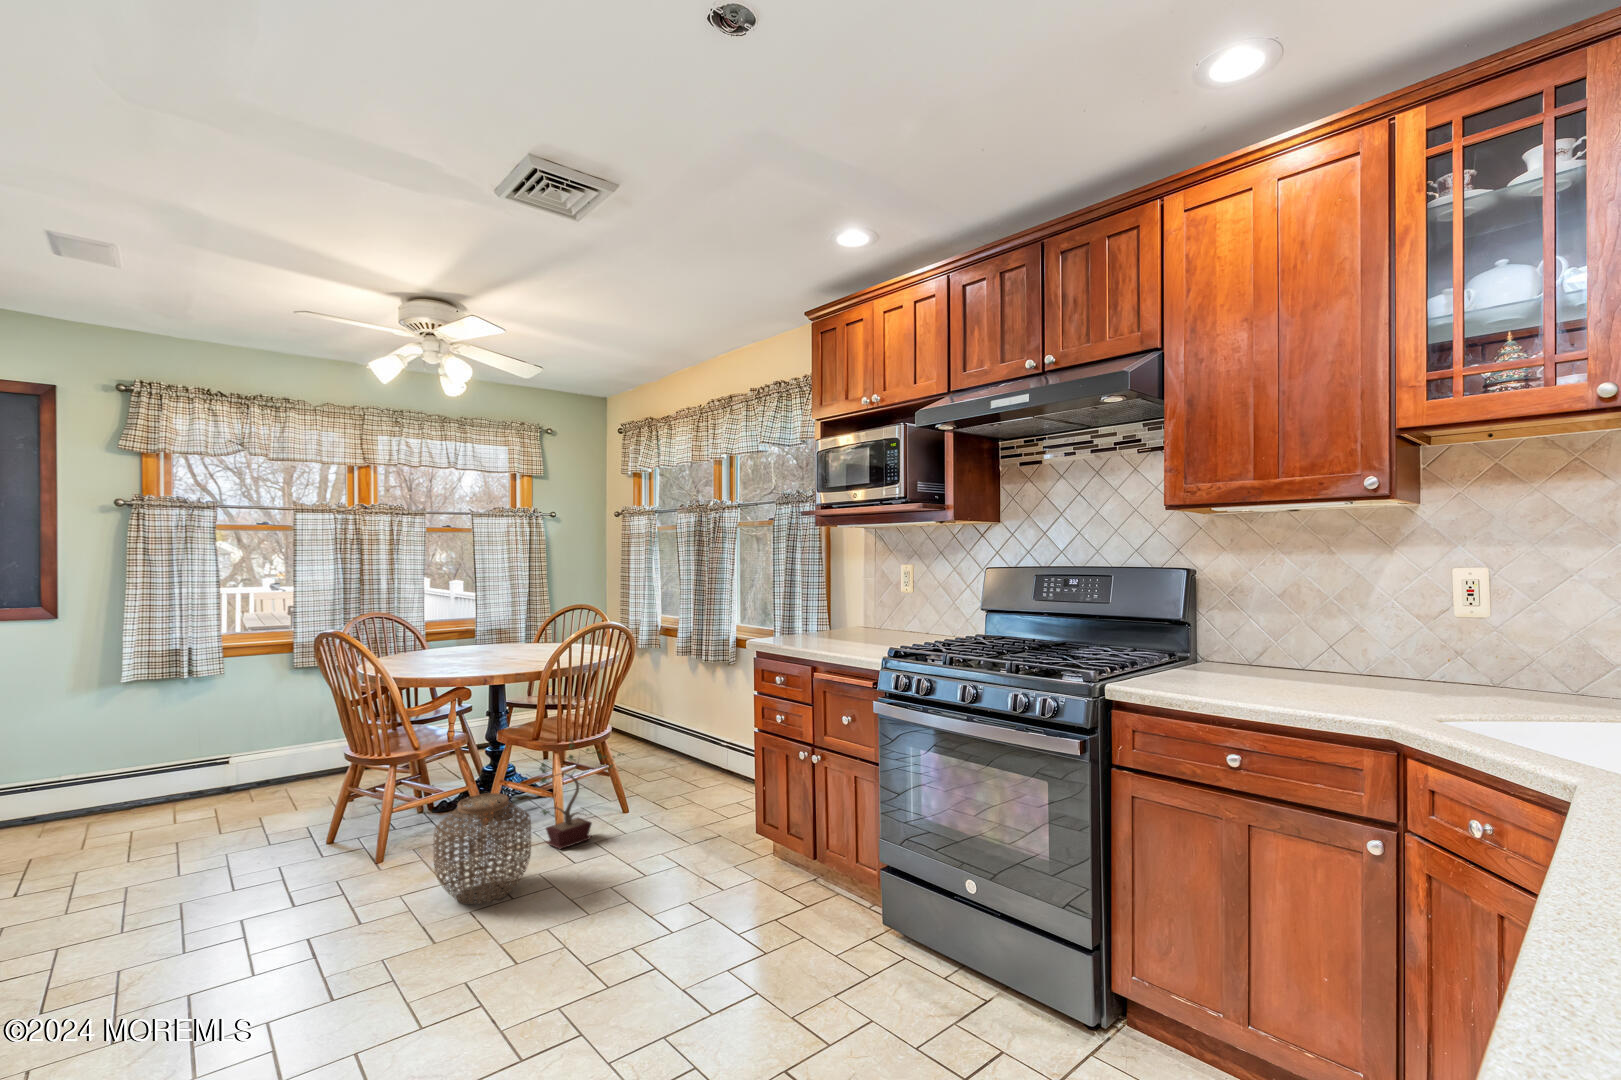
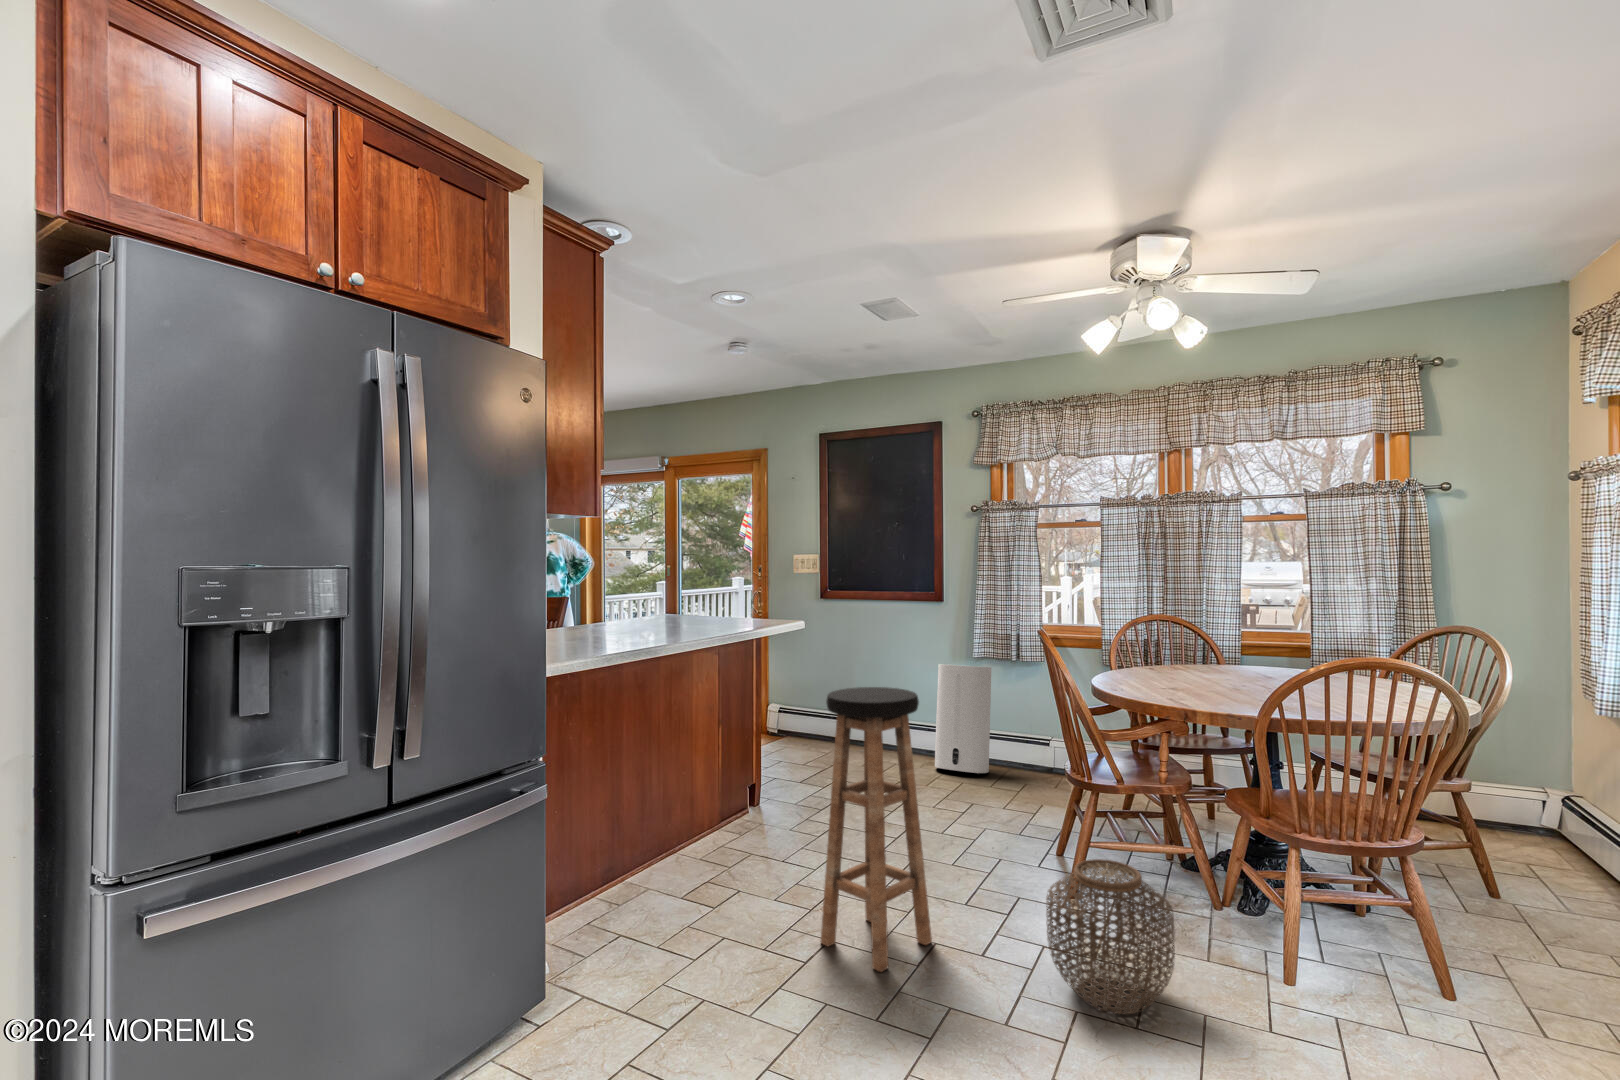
air purifier: none [64,690,153,827] -> present [935,664,991,774]
bar stool: none [191,698,311,994] -> present [821,687,932,972]
potted plant: present [540,739,624,849] -> none [1232,826,1409,1001]

